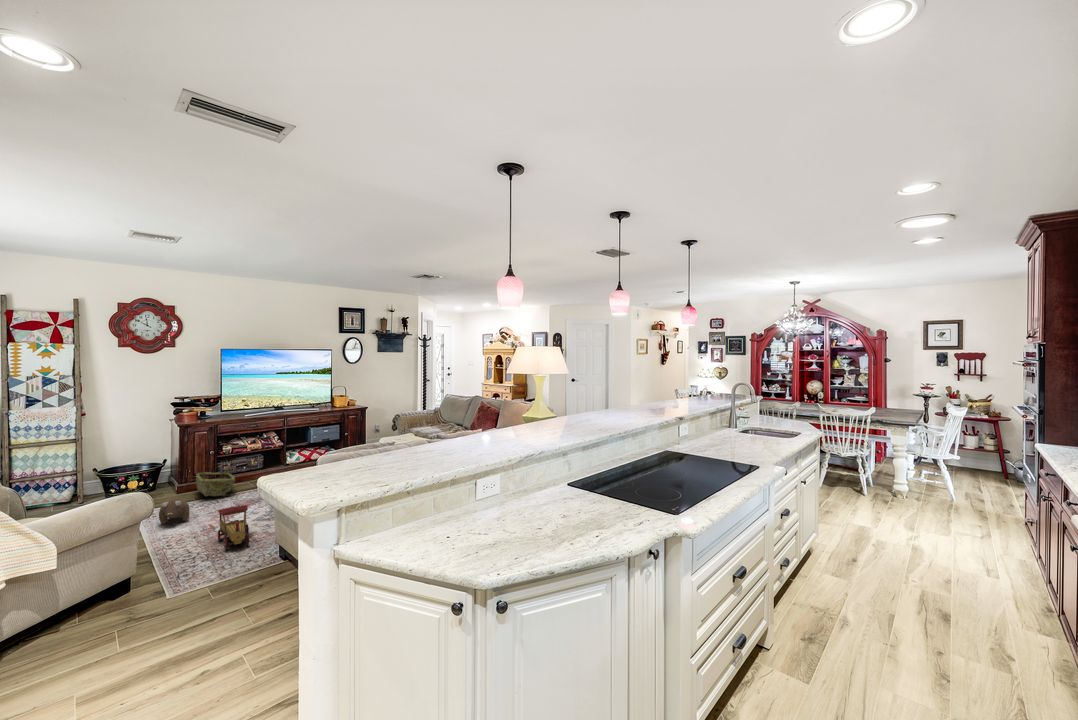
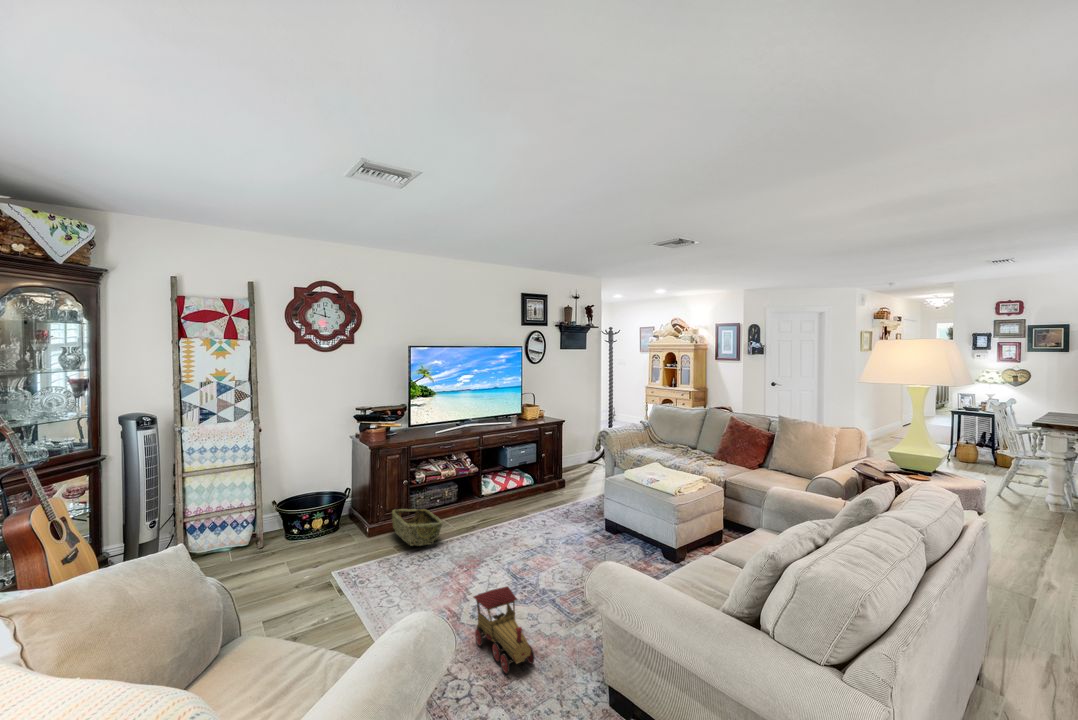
plush toy: present [159,498,190,524] -> none [375,559,412,598]

